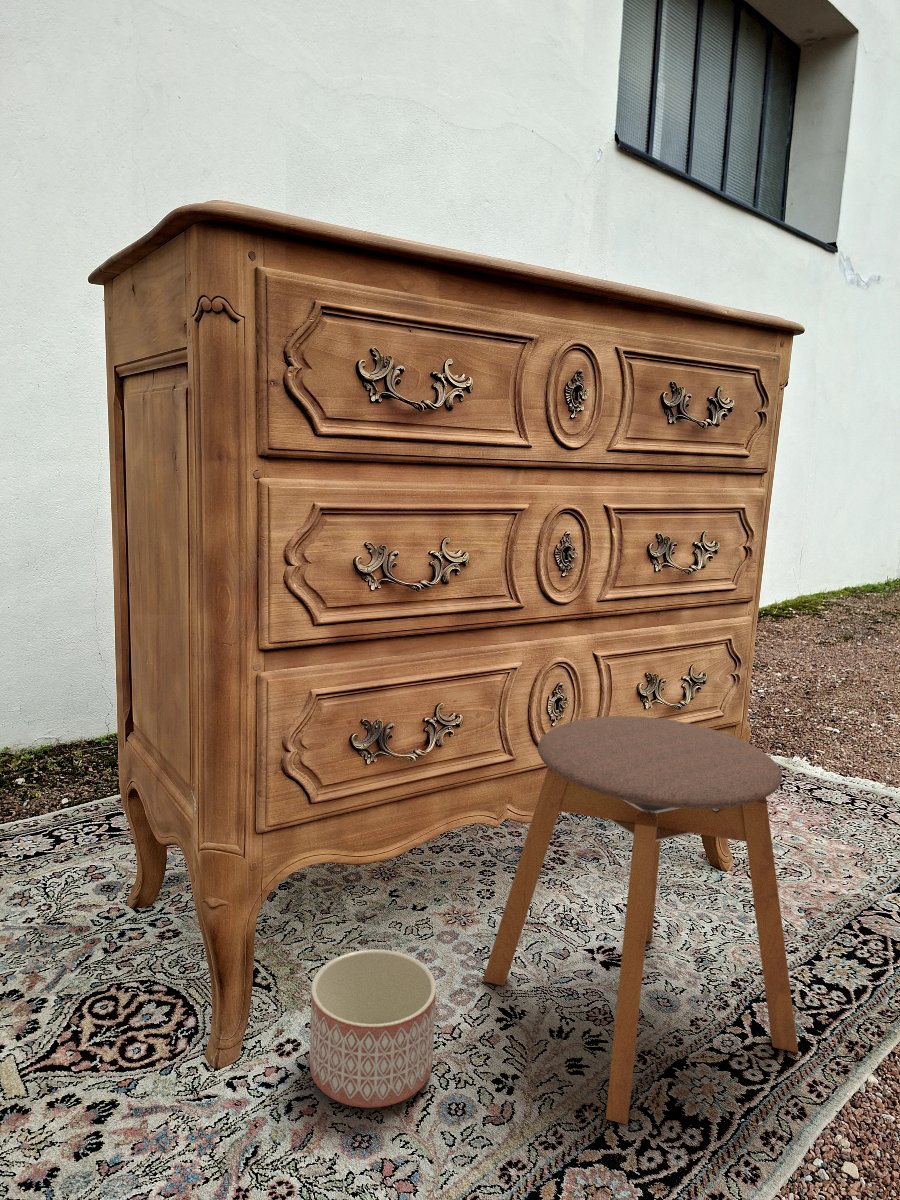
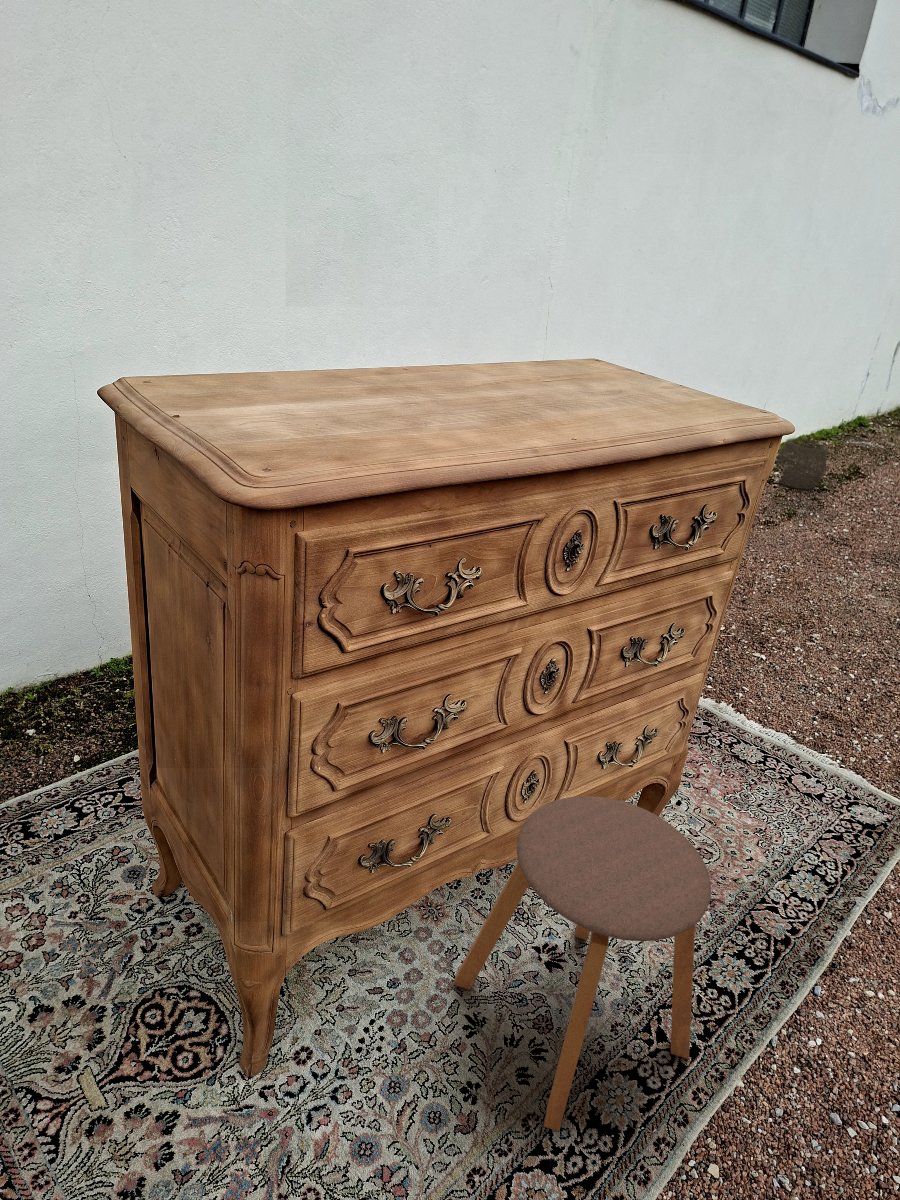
woven basket: none [820,562,876,611] -> present [774,438,827,490]
planter: present [310,949,436,1108] -> none [323,991,424,1122]

